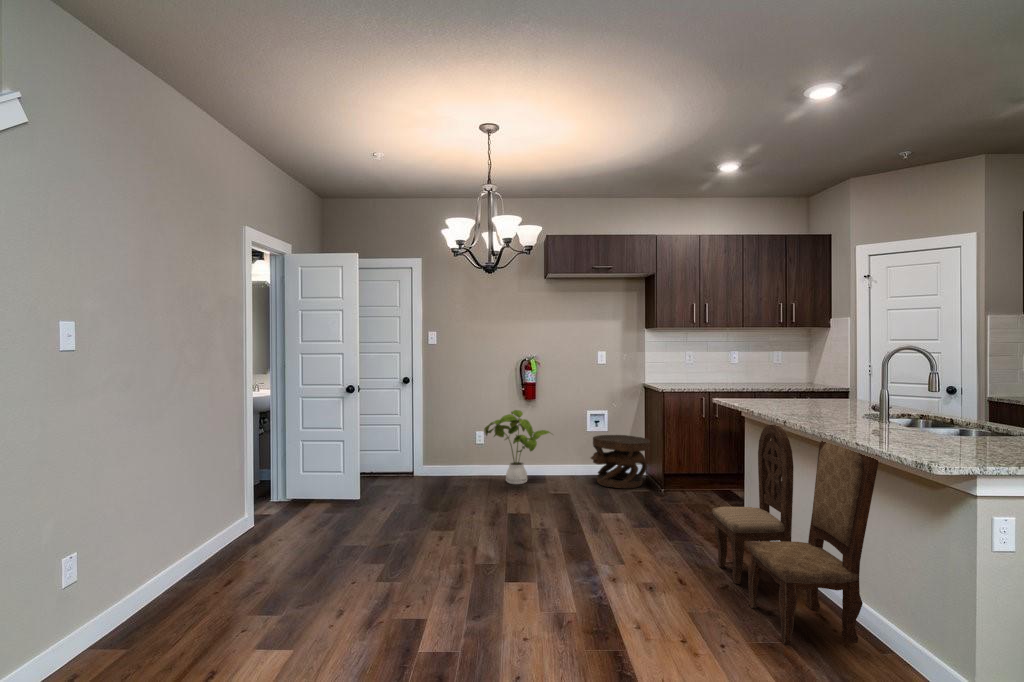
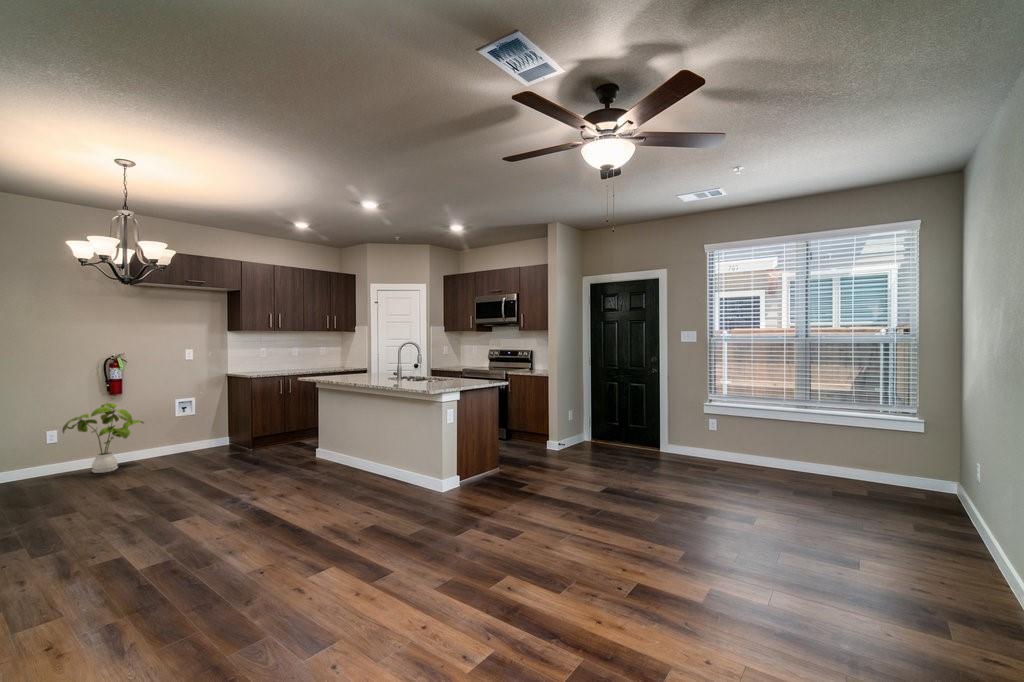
dining chair: present [712,425,879,644] -> none [306,378,392,484]
side table: present [591,435,650,489] -> none [184,416,238,457]

